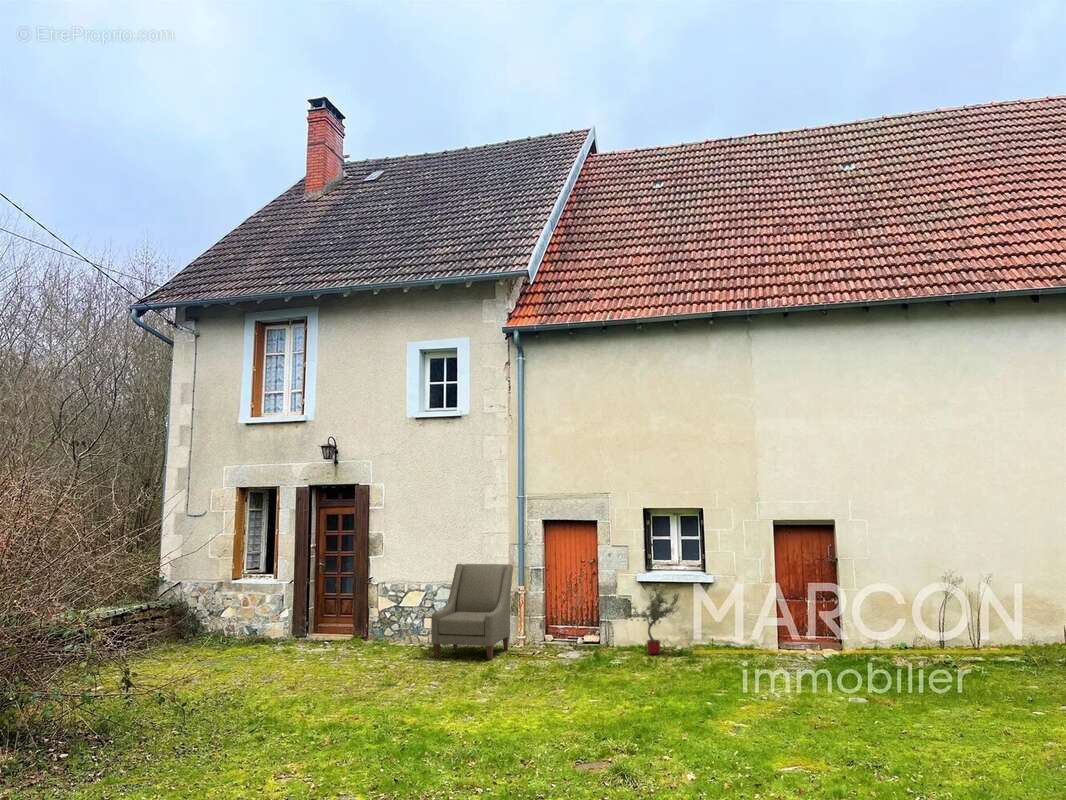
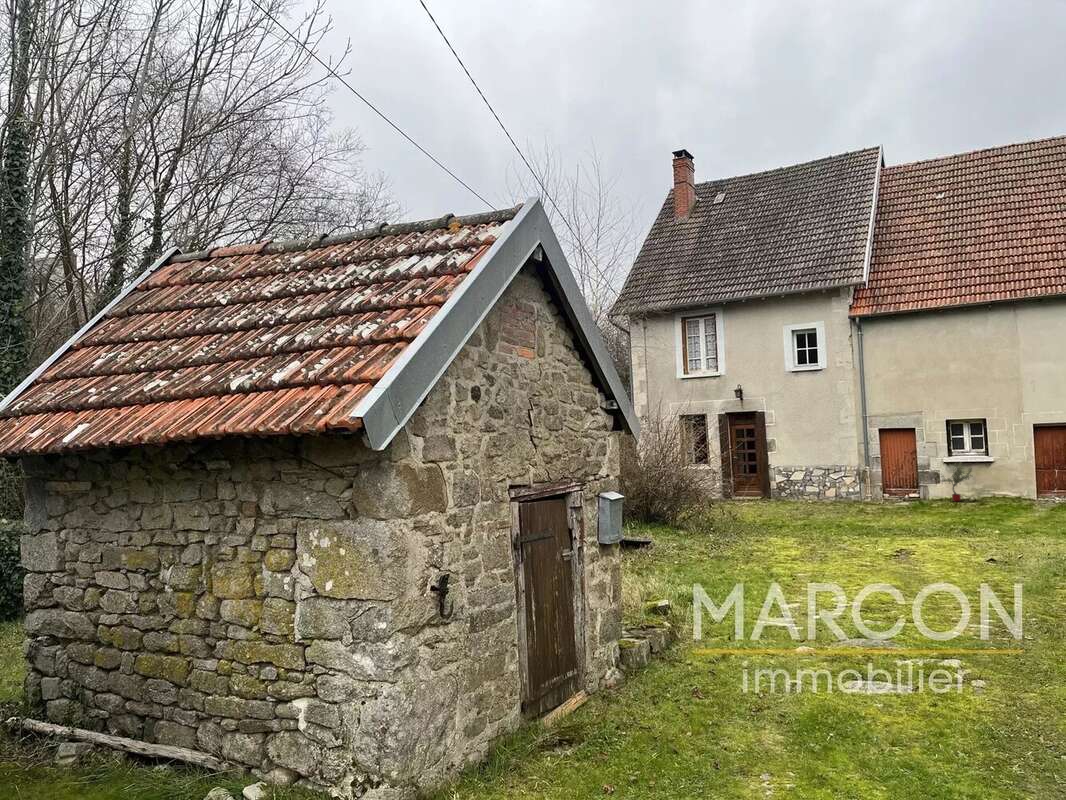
chair: present [431,564,513,661] -> none [821,455,864,506]

